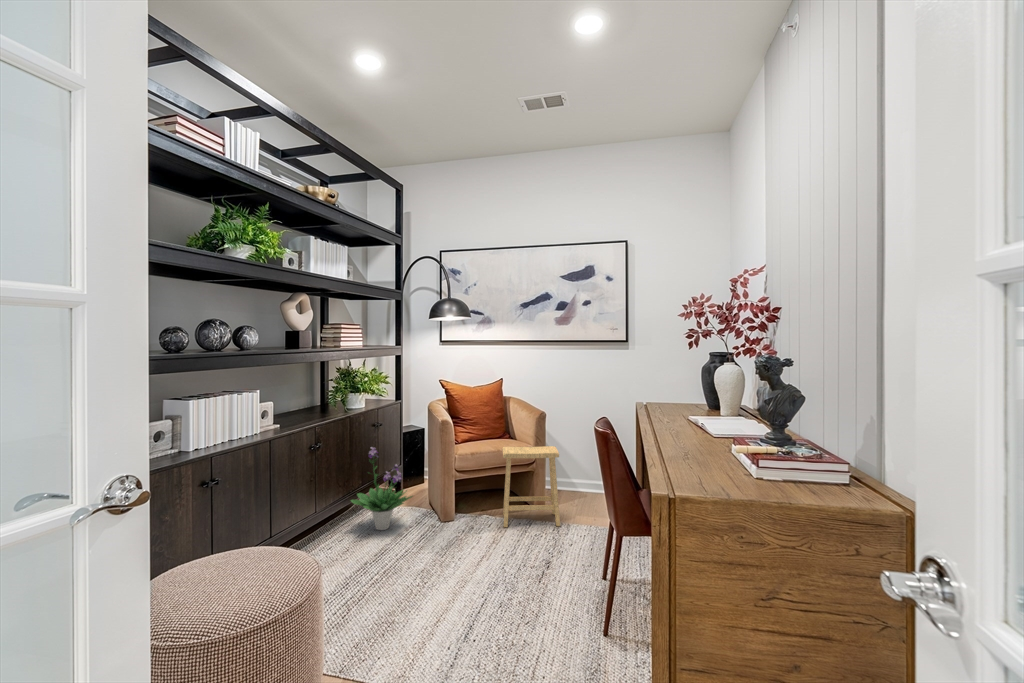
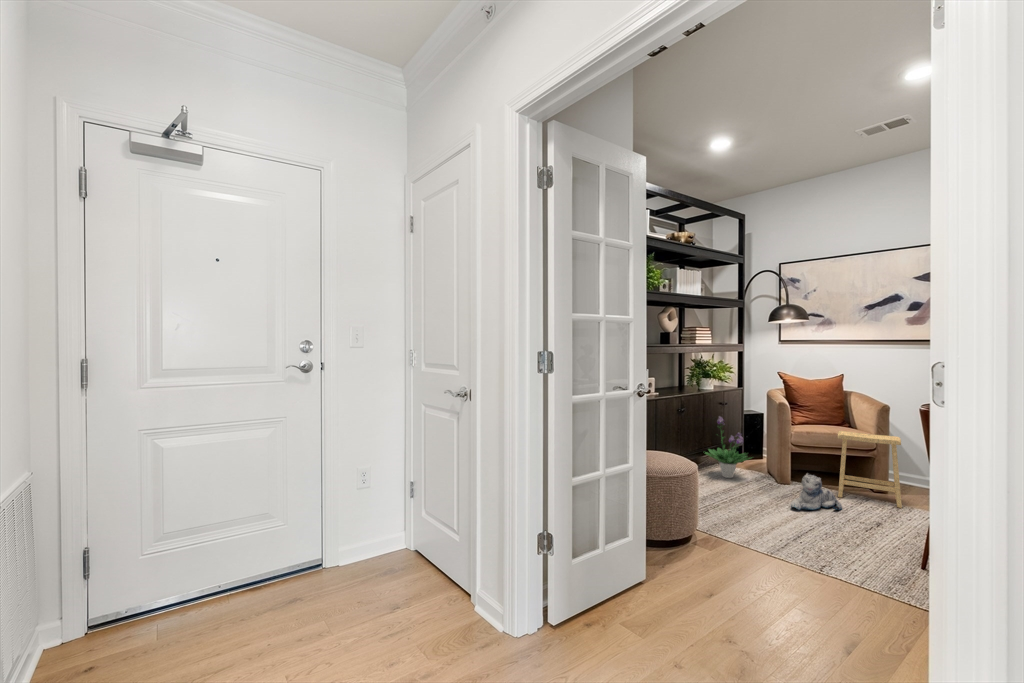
plush toy: none [459,513,511,567] -> present [791,474,842,510]

